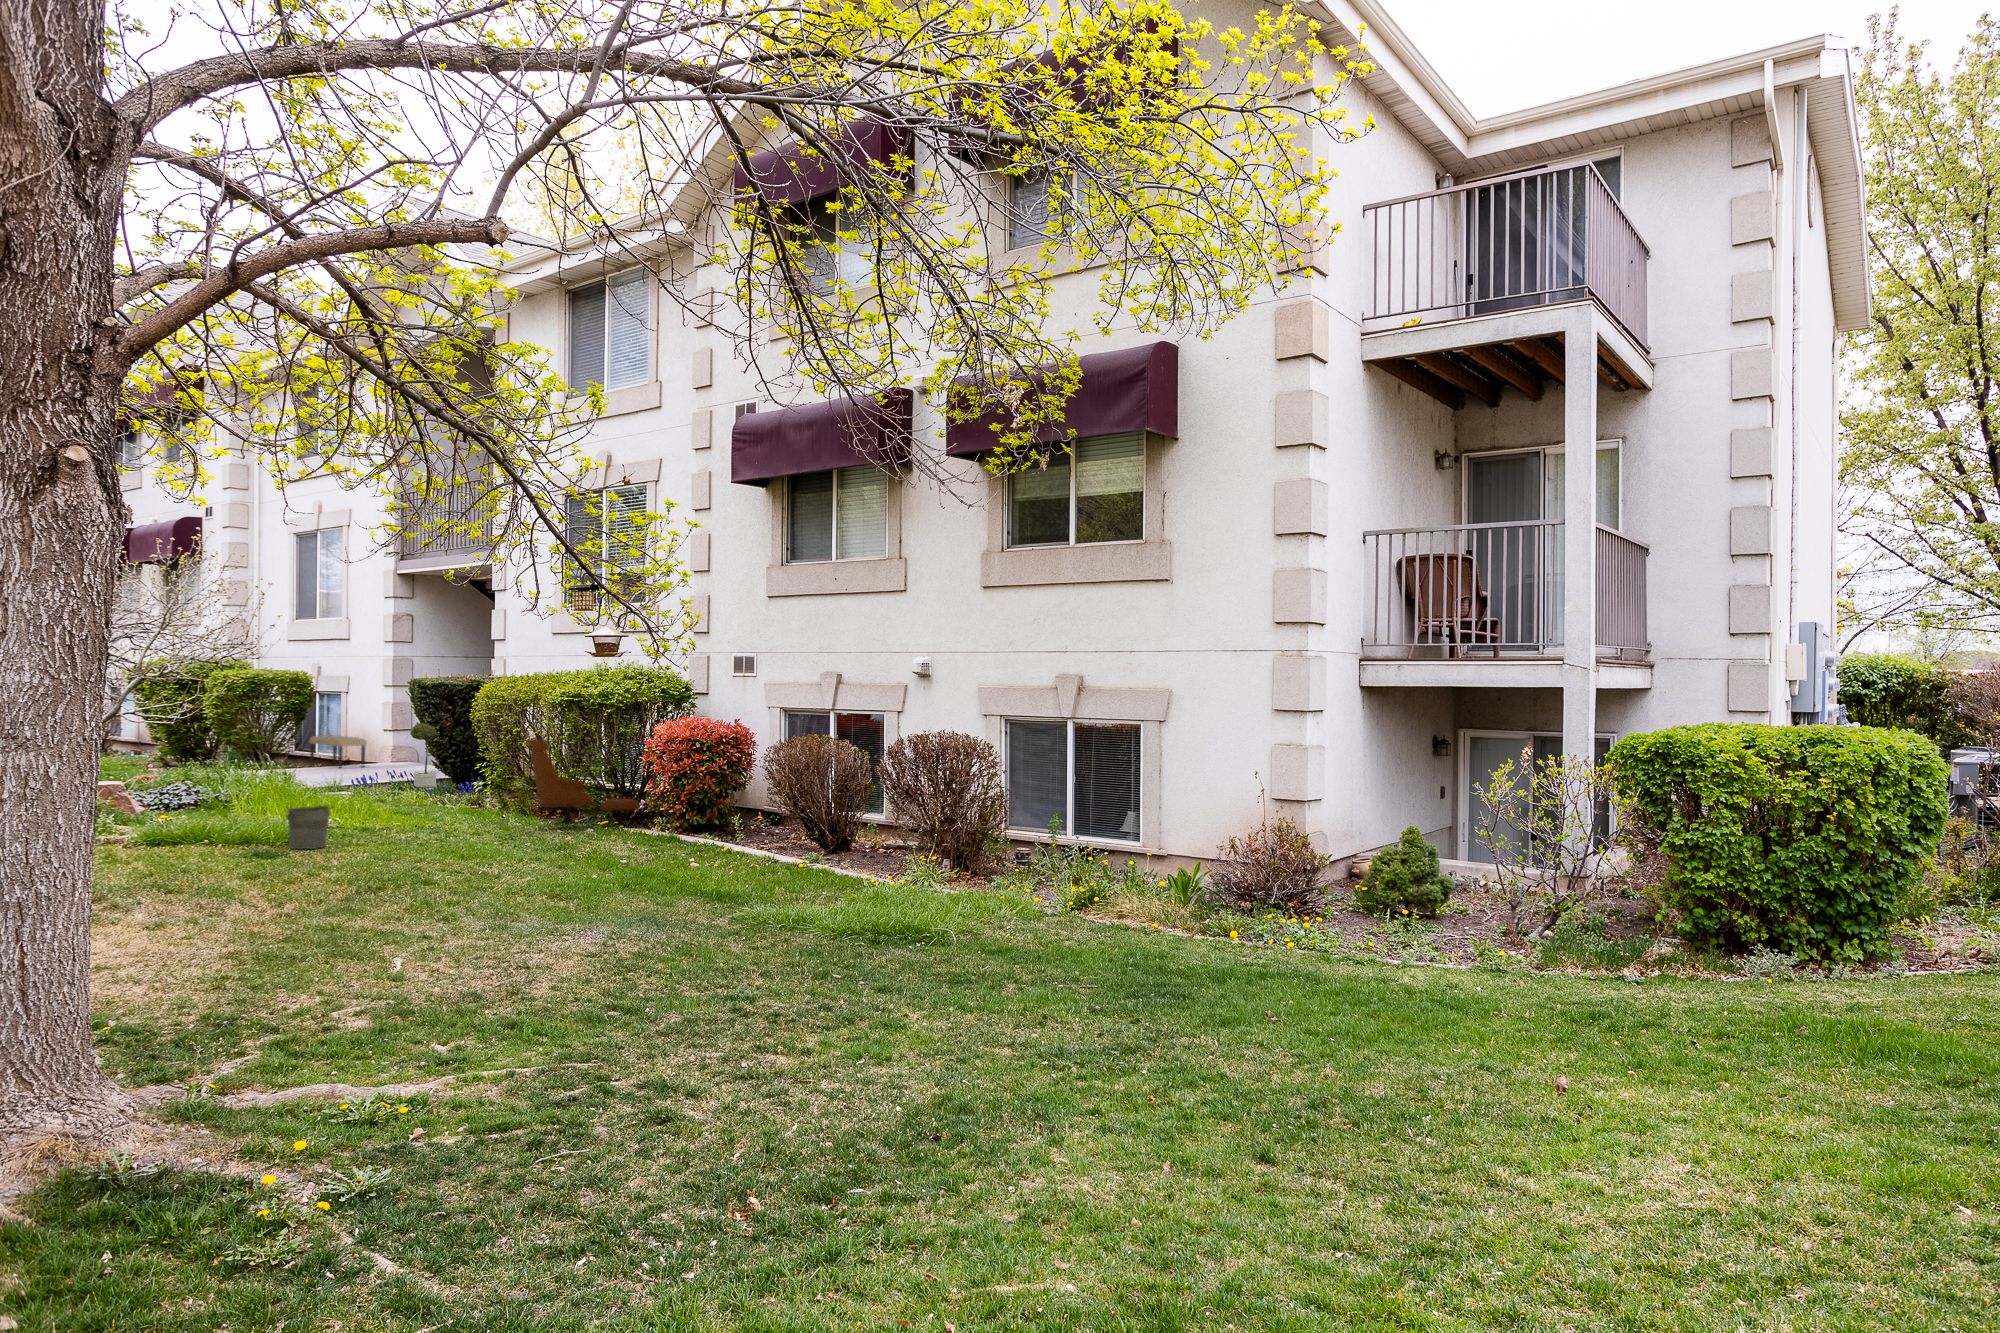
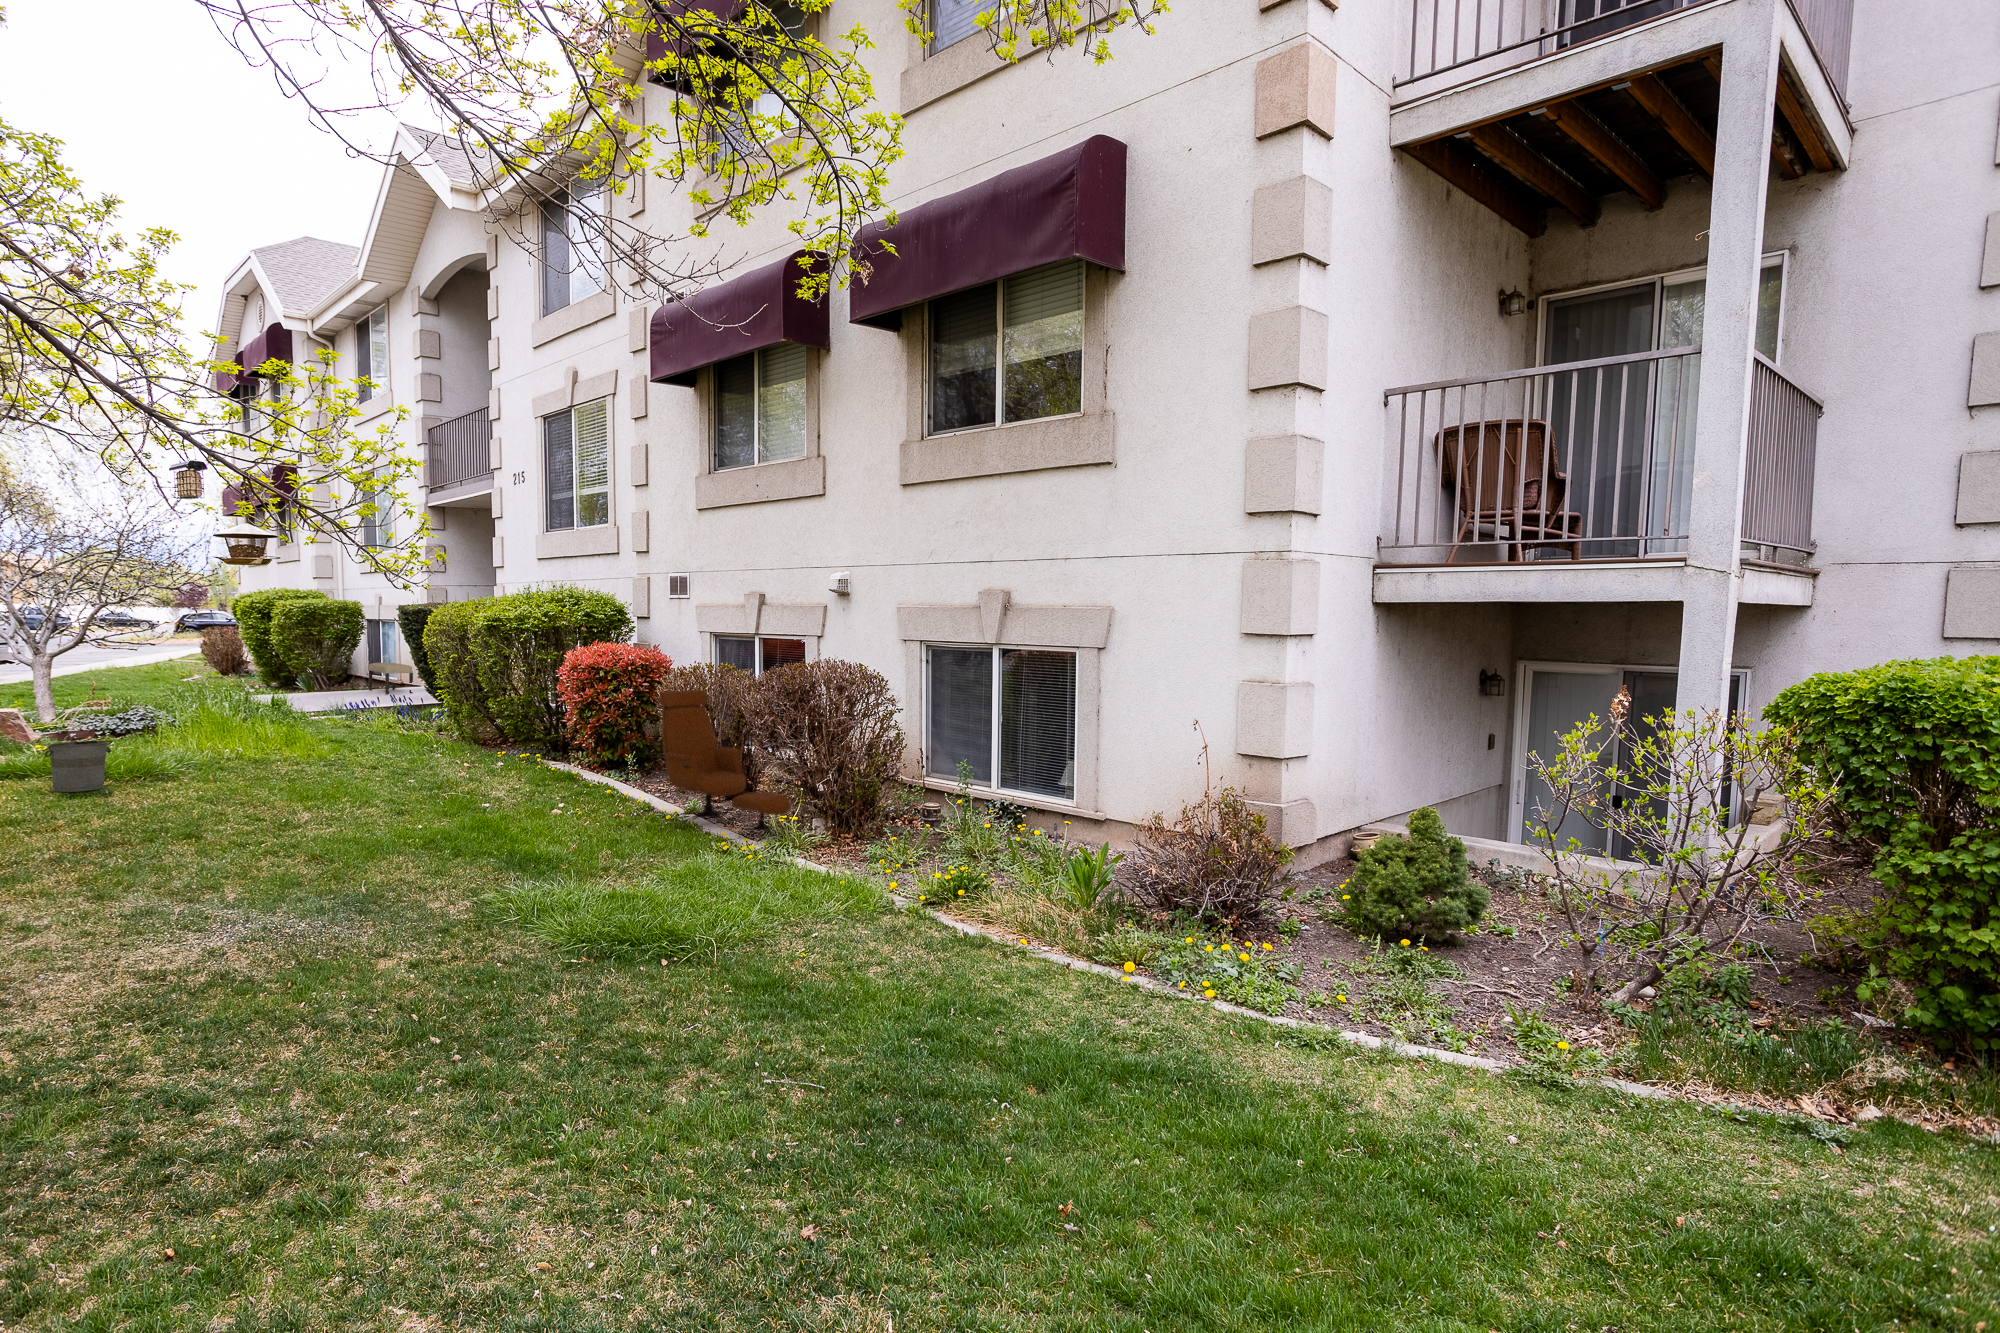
potted tree: present [410,722,440,787] -> none [410,649,441,715]
lounge chair: present [529,739,640,829] -> present [659,690,791,838]

